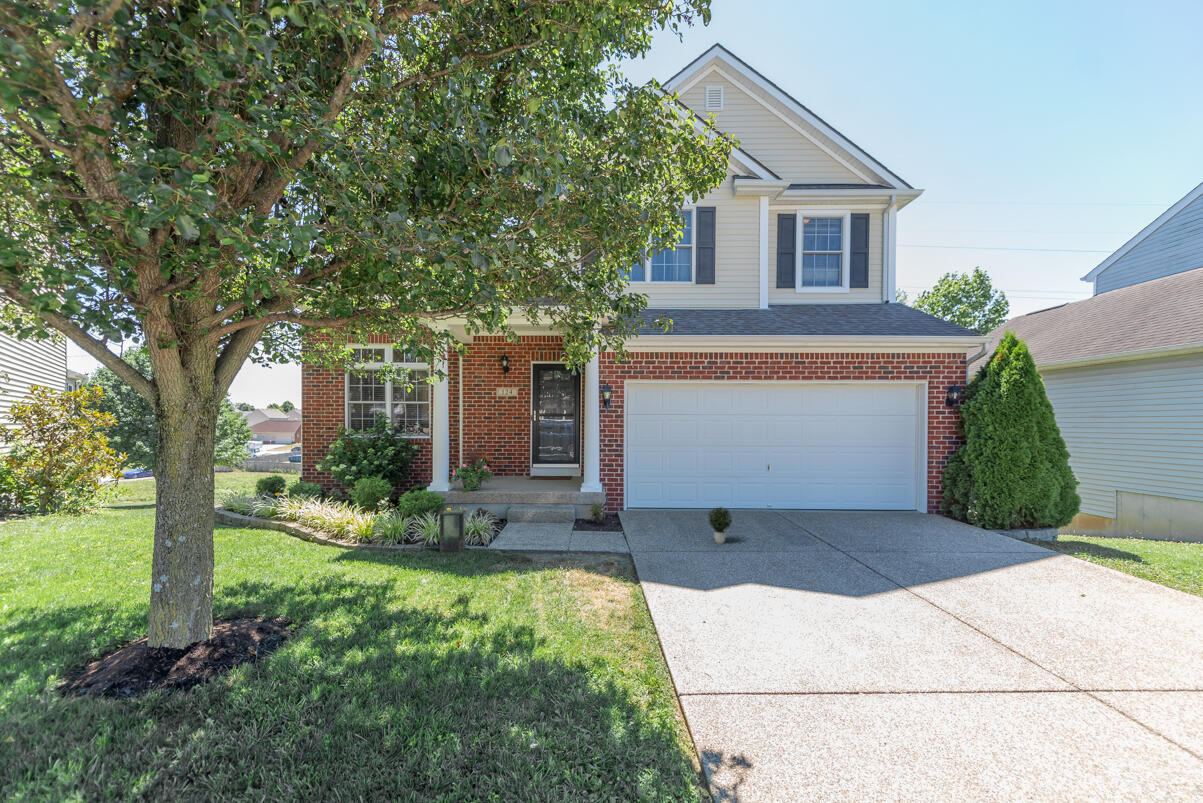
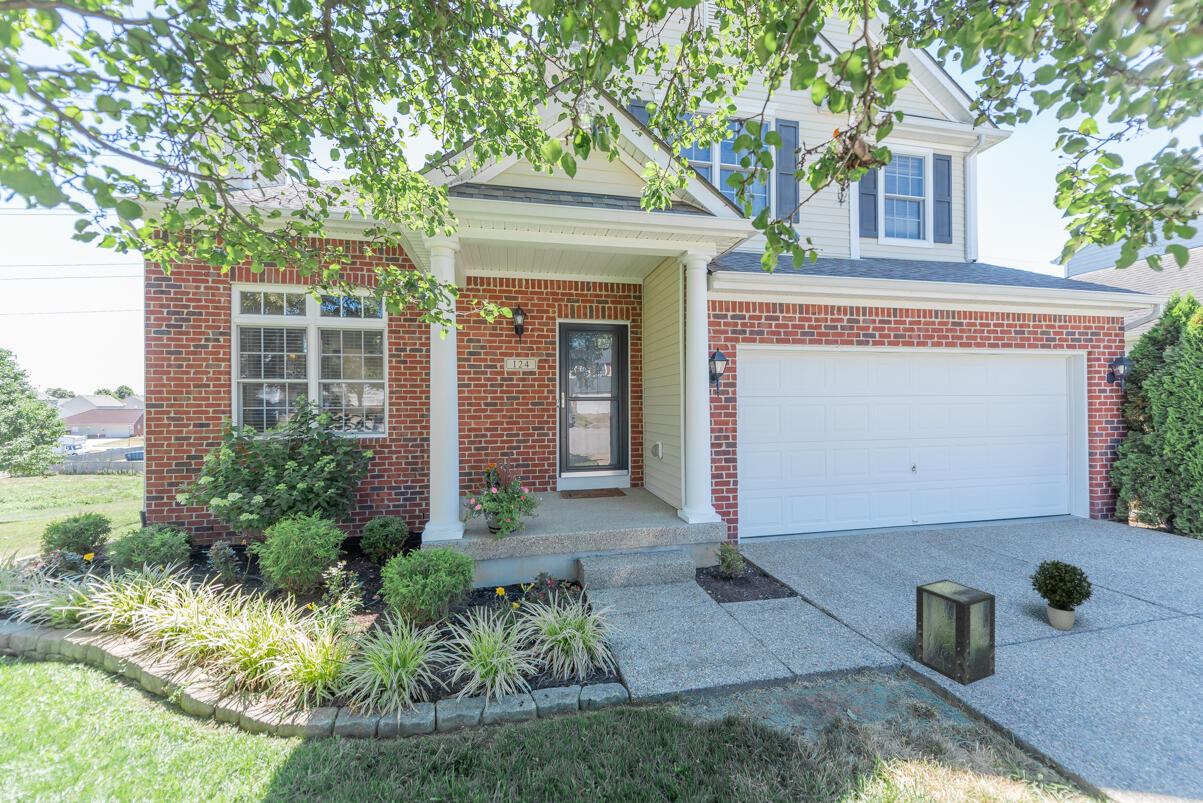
storage box: present [440,510,465,552] -> present [916,580,995,685]

